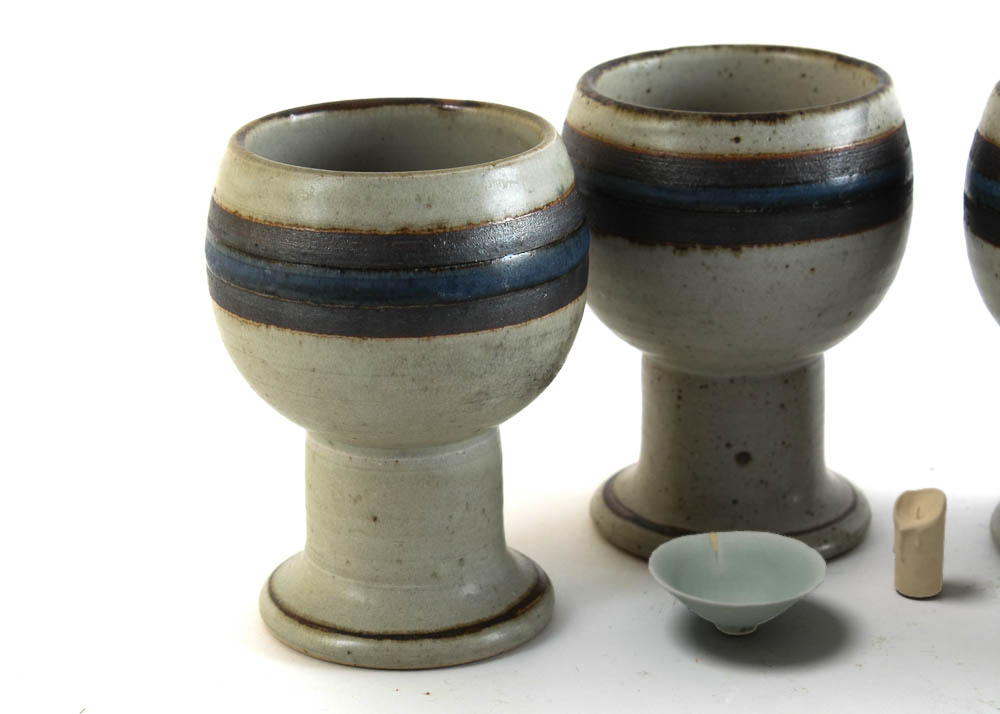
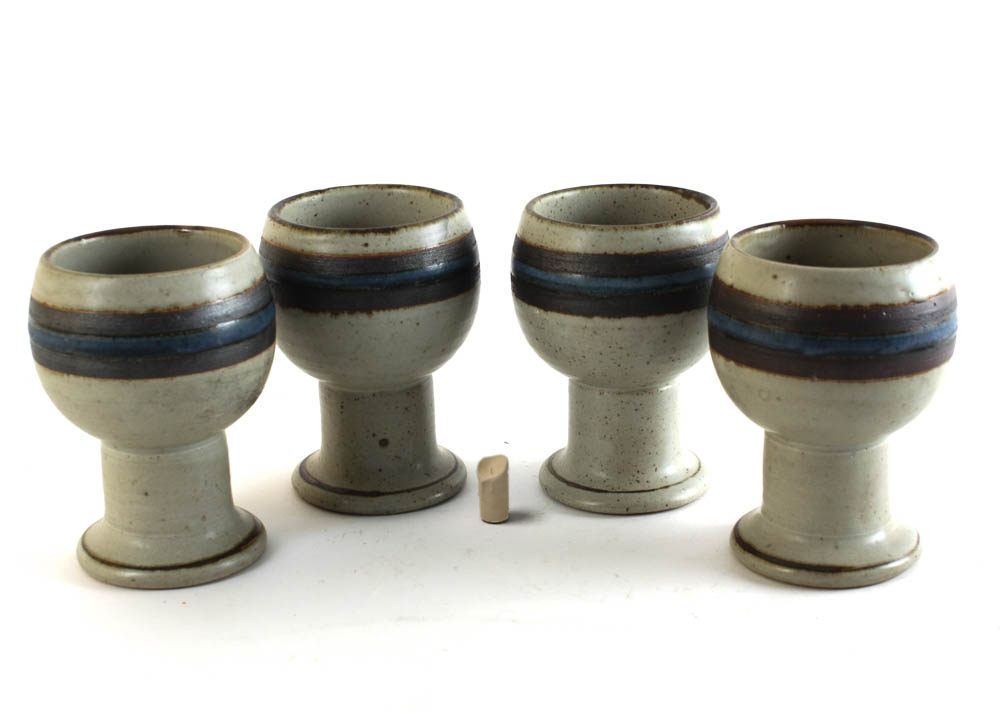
bowl: present [648,531,827,635] -> none [324,488,435,553]

